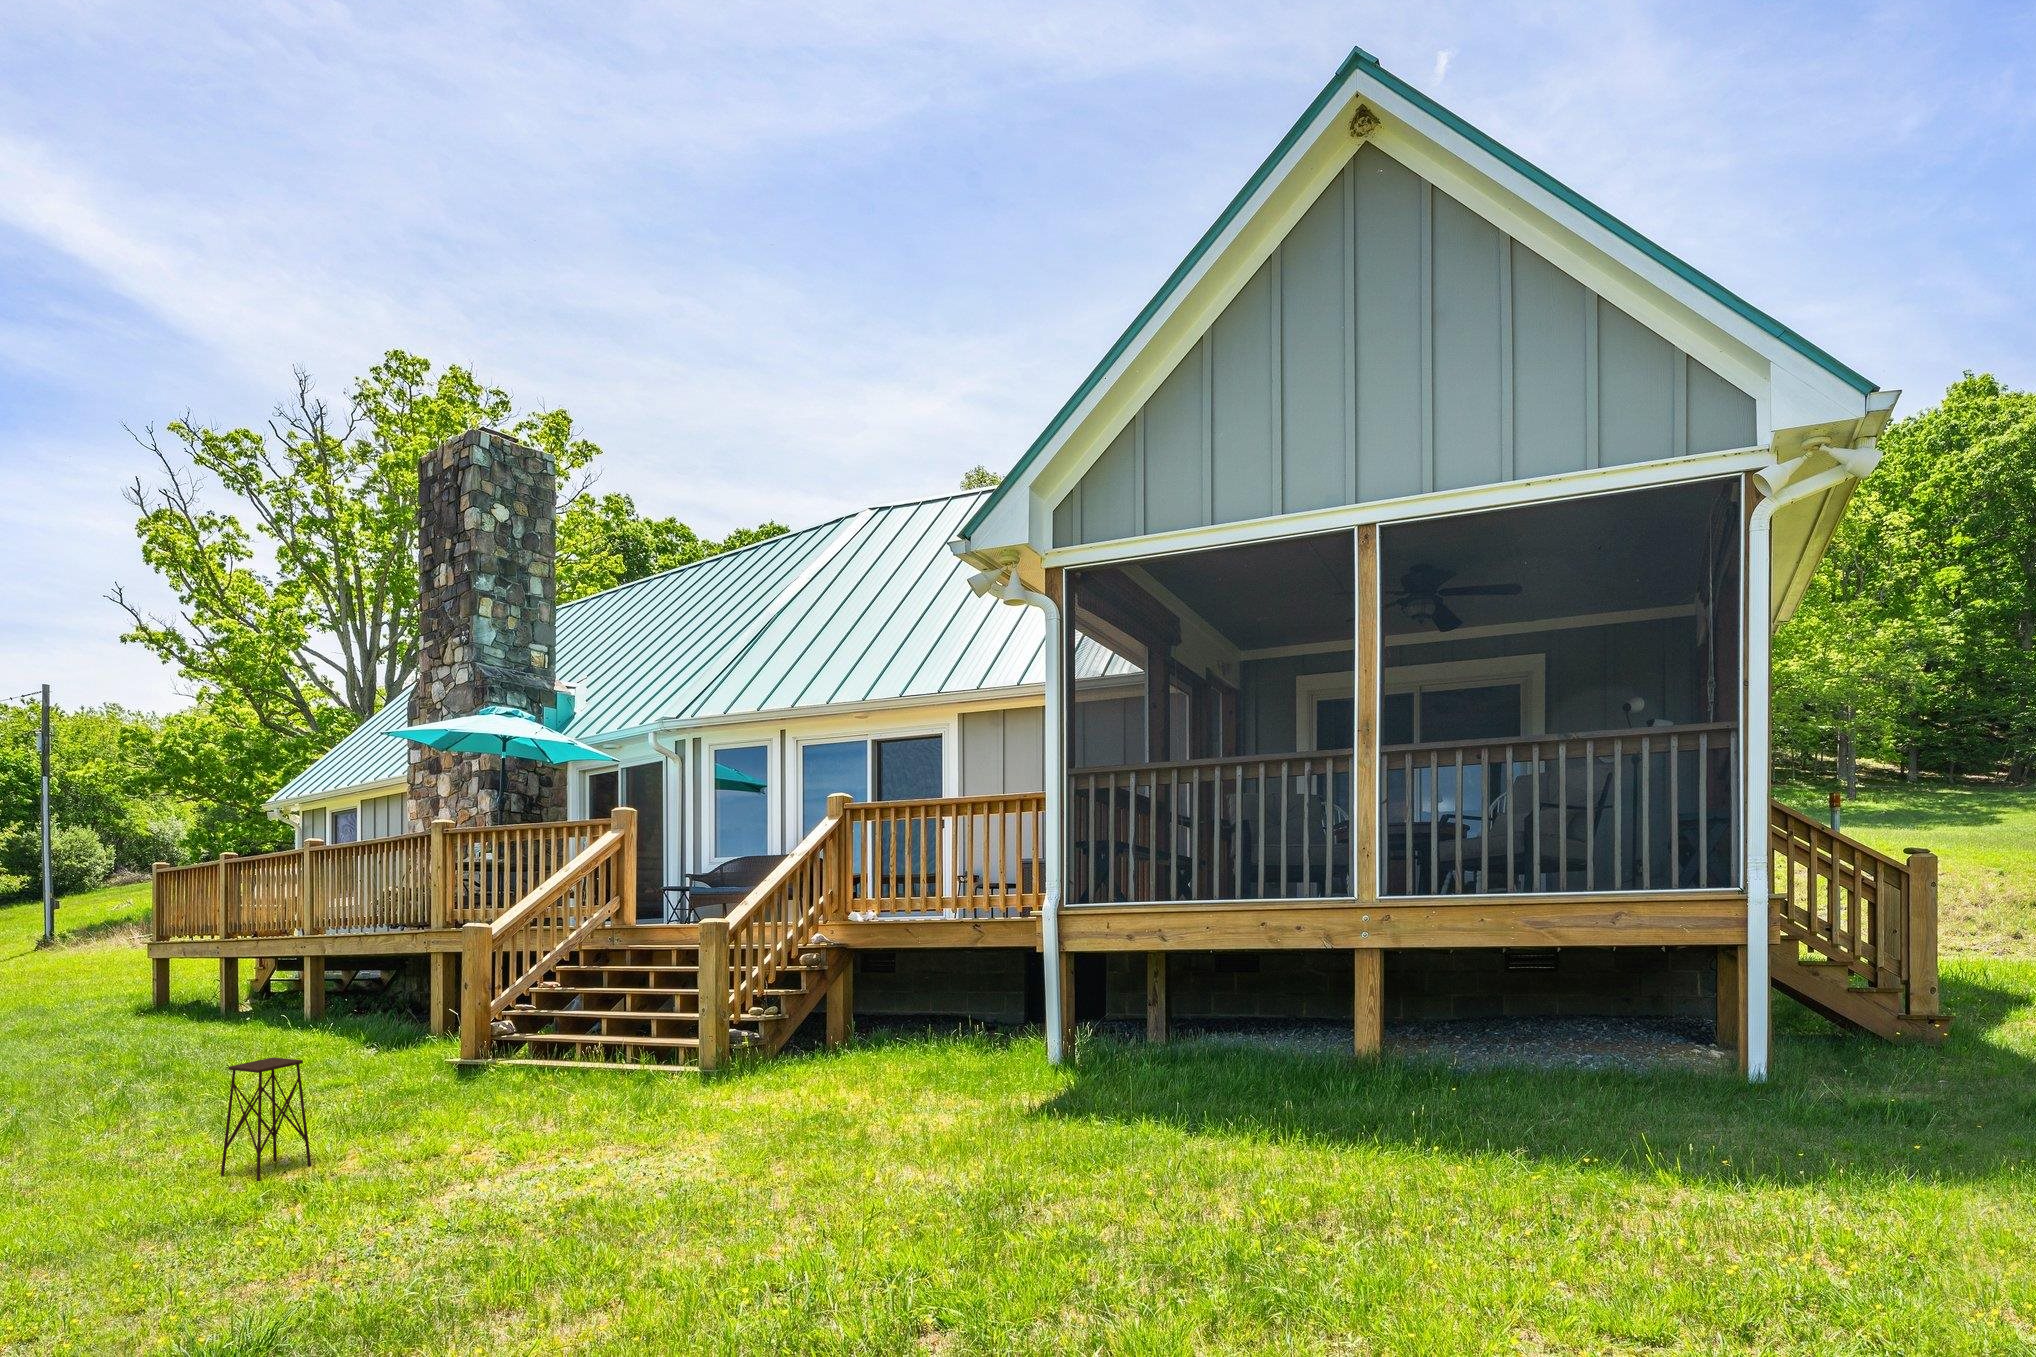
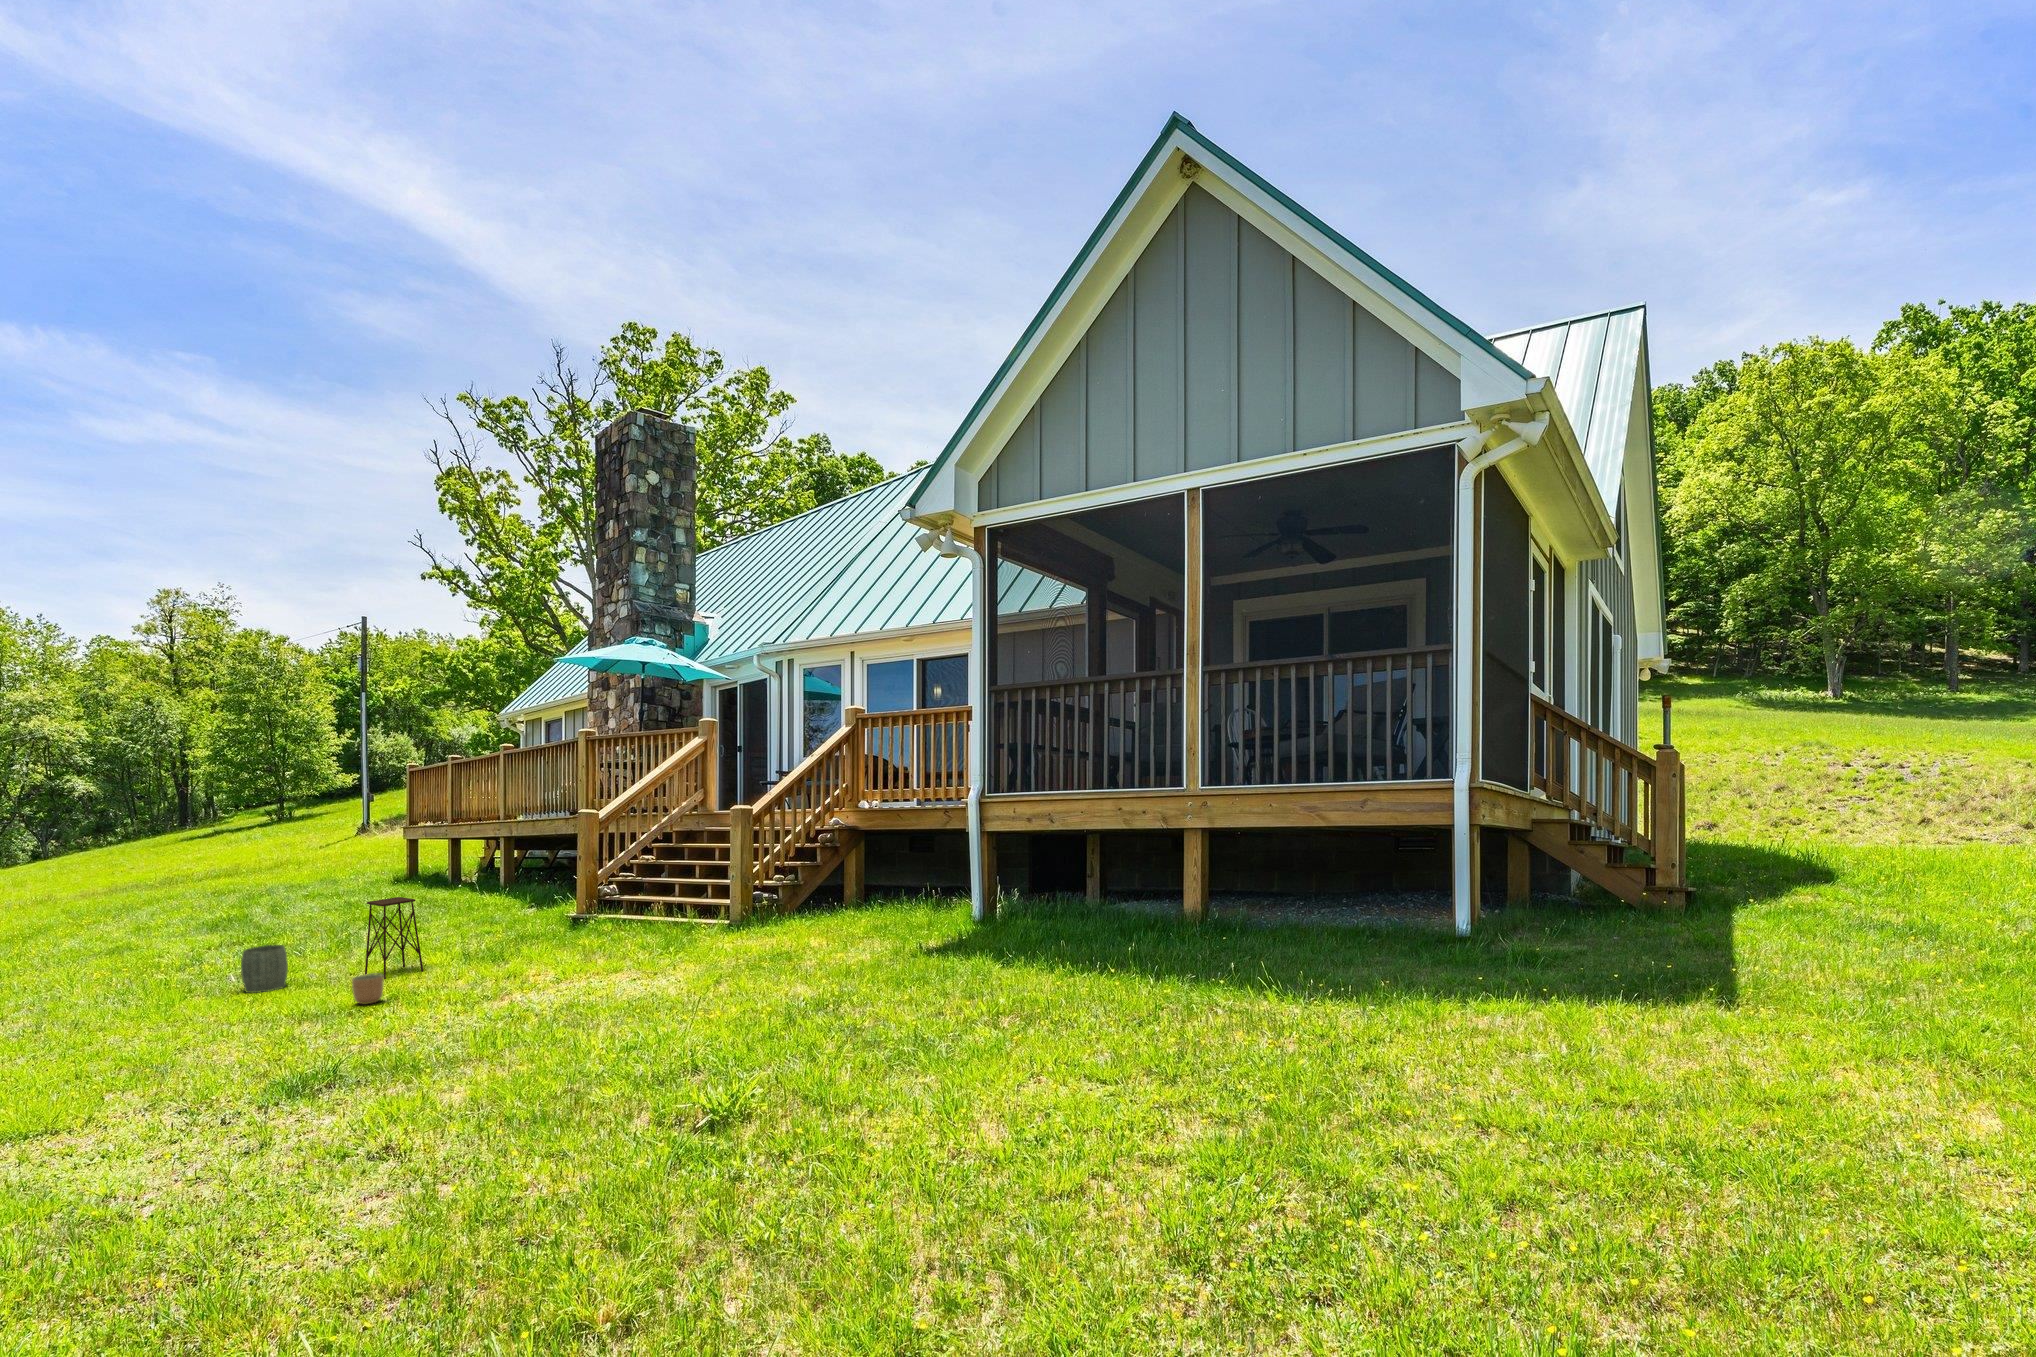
woven basket: none [32,1137,105,1213] -> present [241,945,288,993]
planter: none [241,1176,289,1225] -> present [352,974,384,1004]

